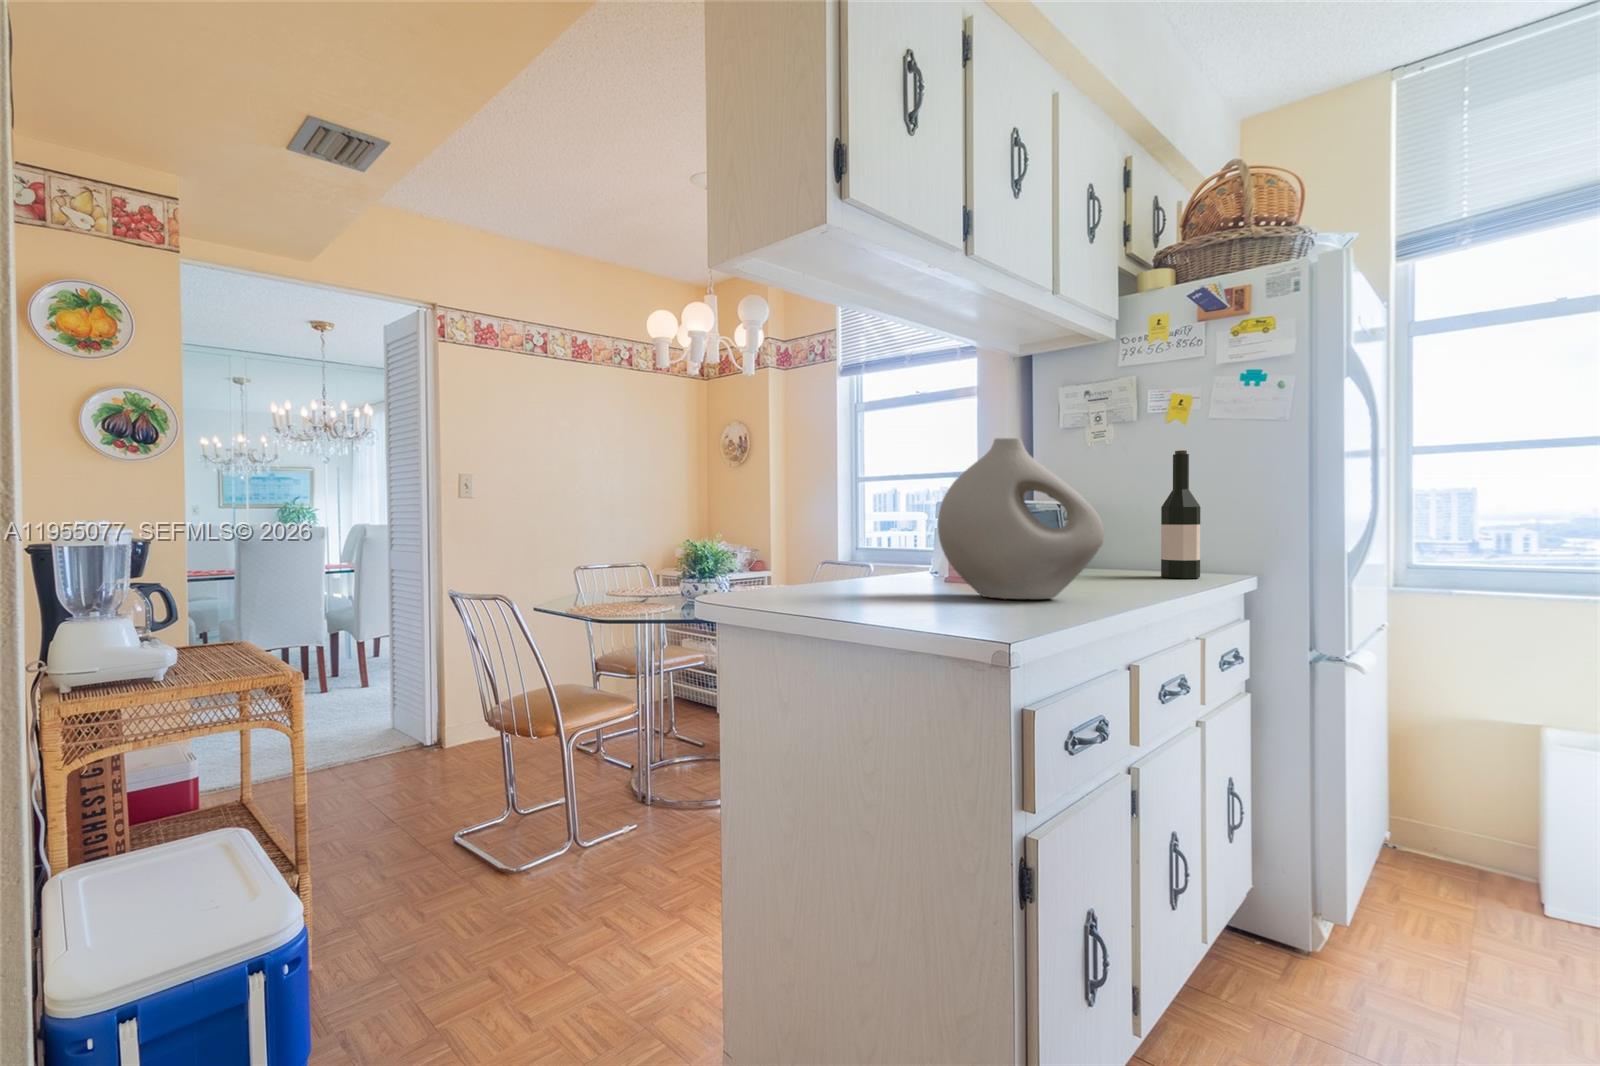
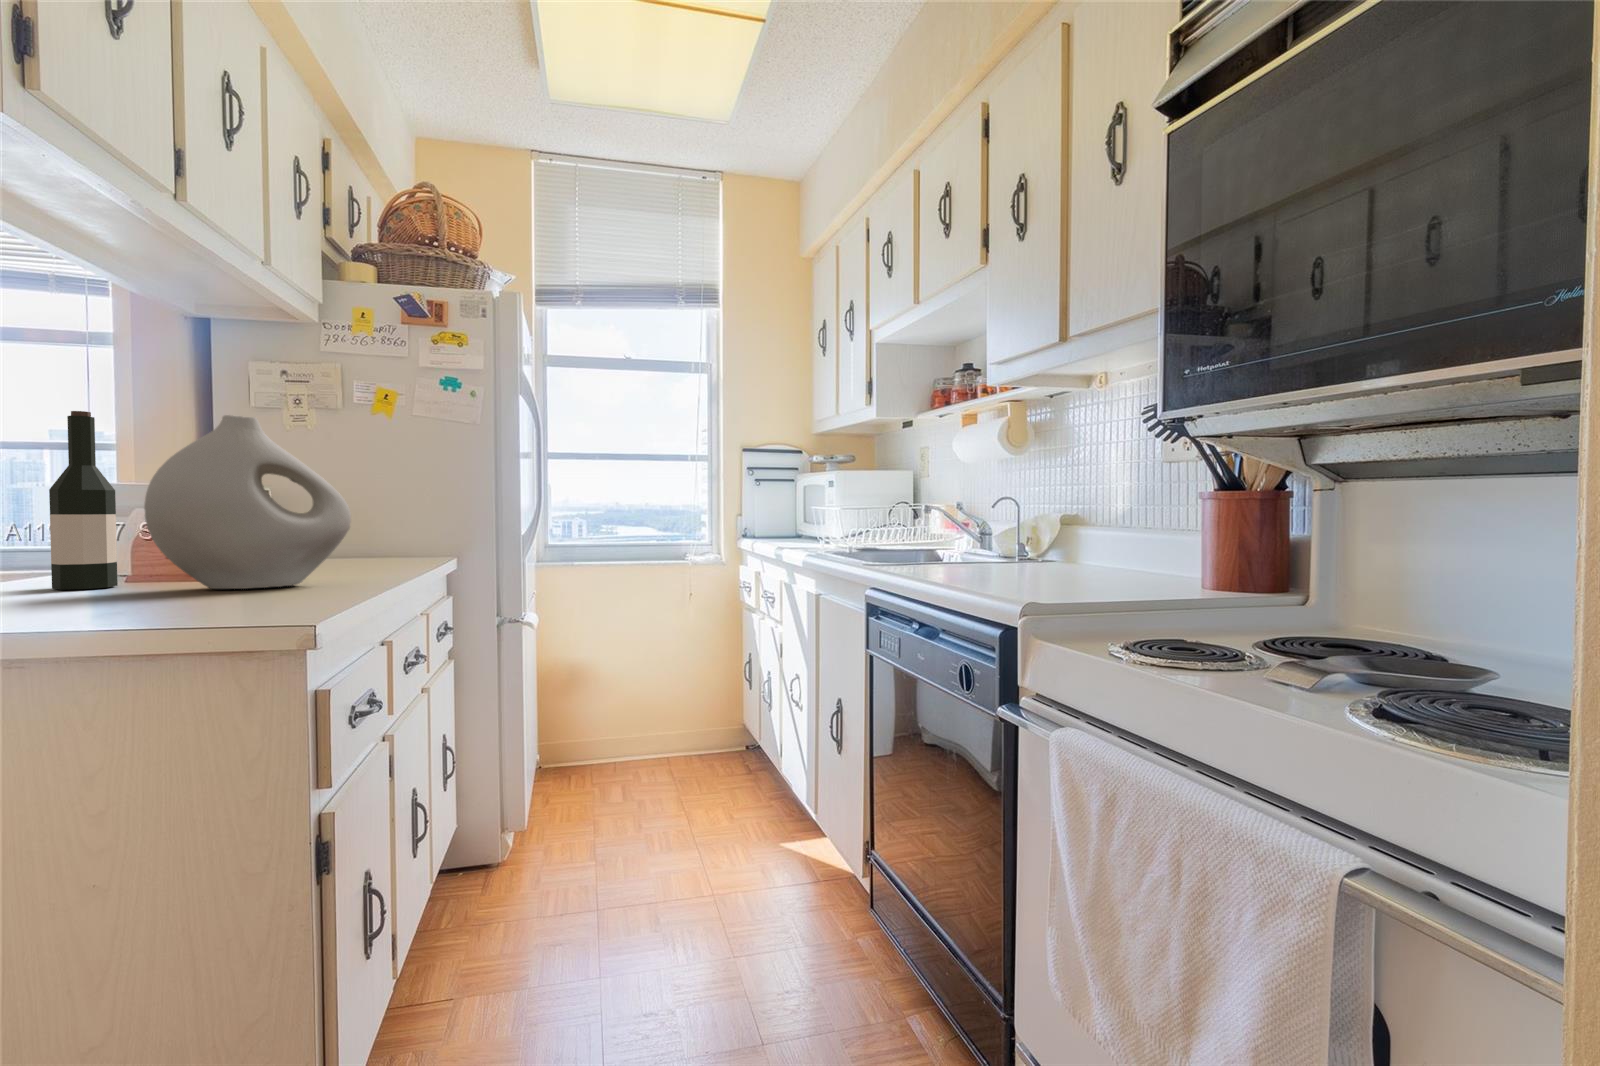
wine bottle: present [1161,450,1200,578] -> present [49,411,118,590]

